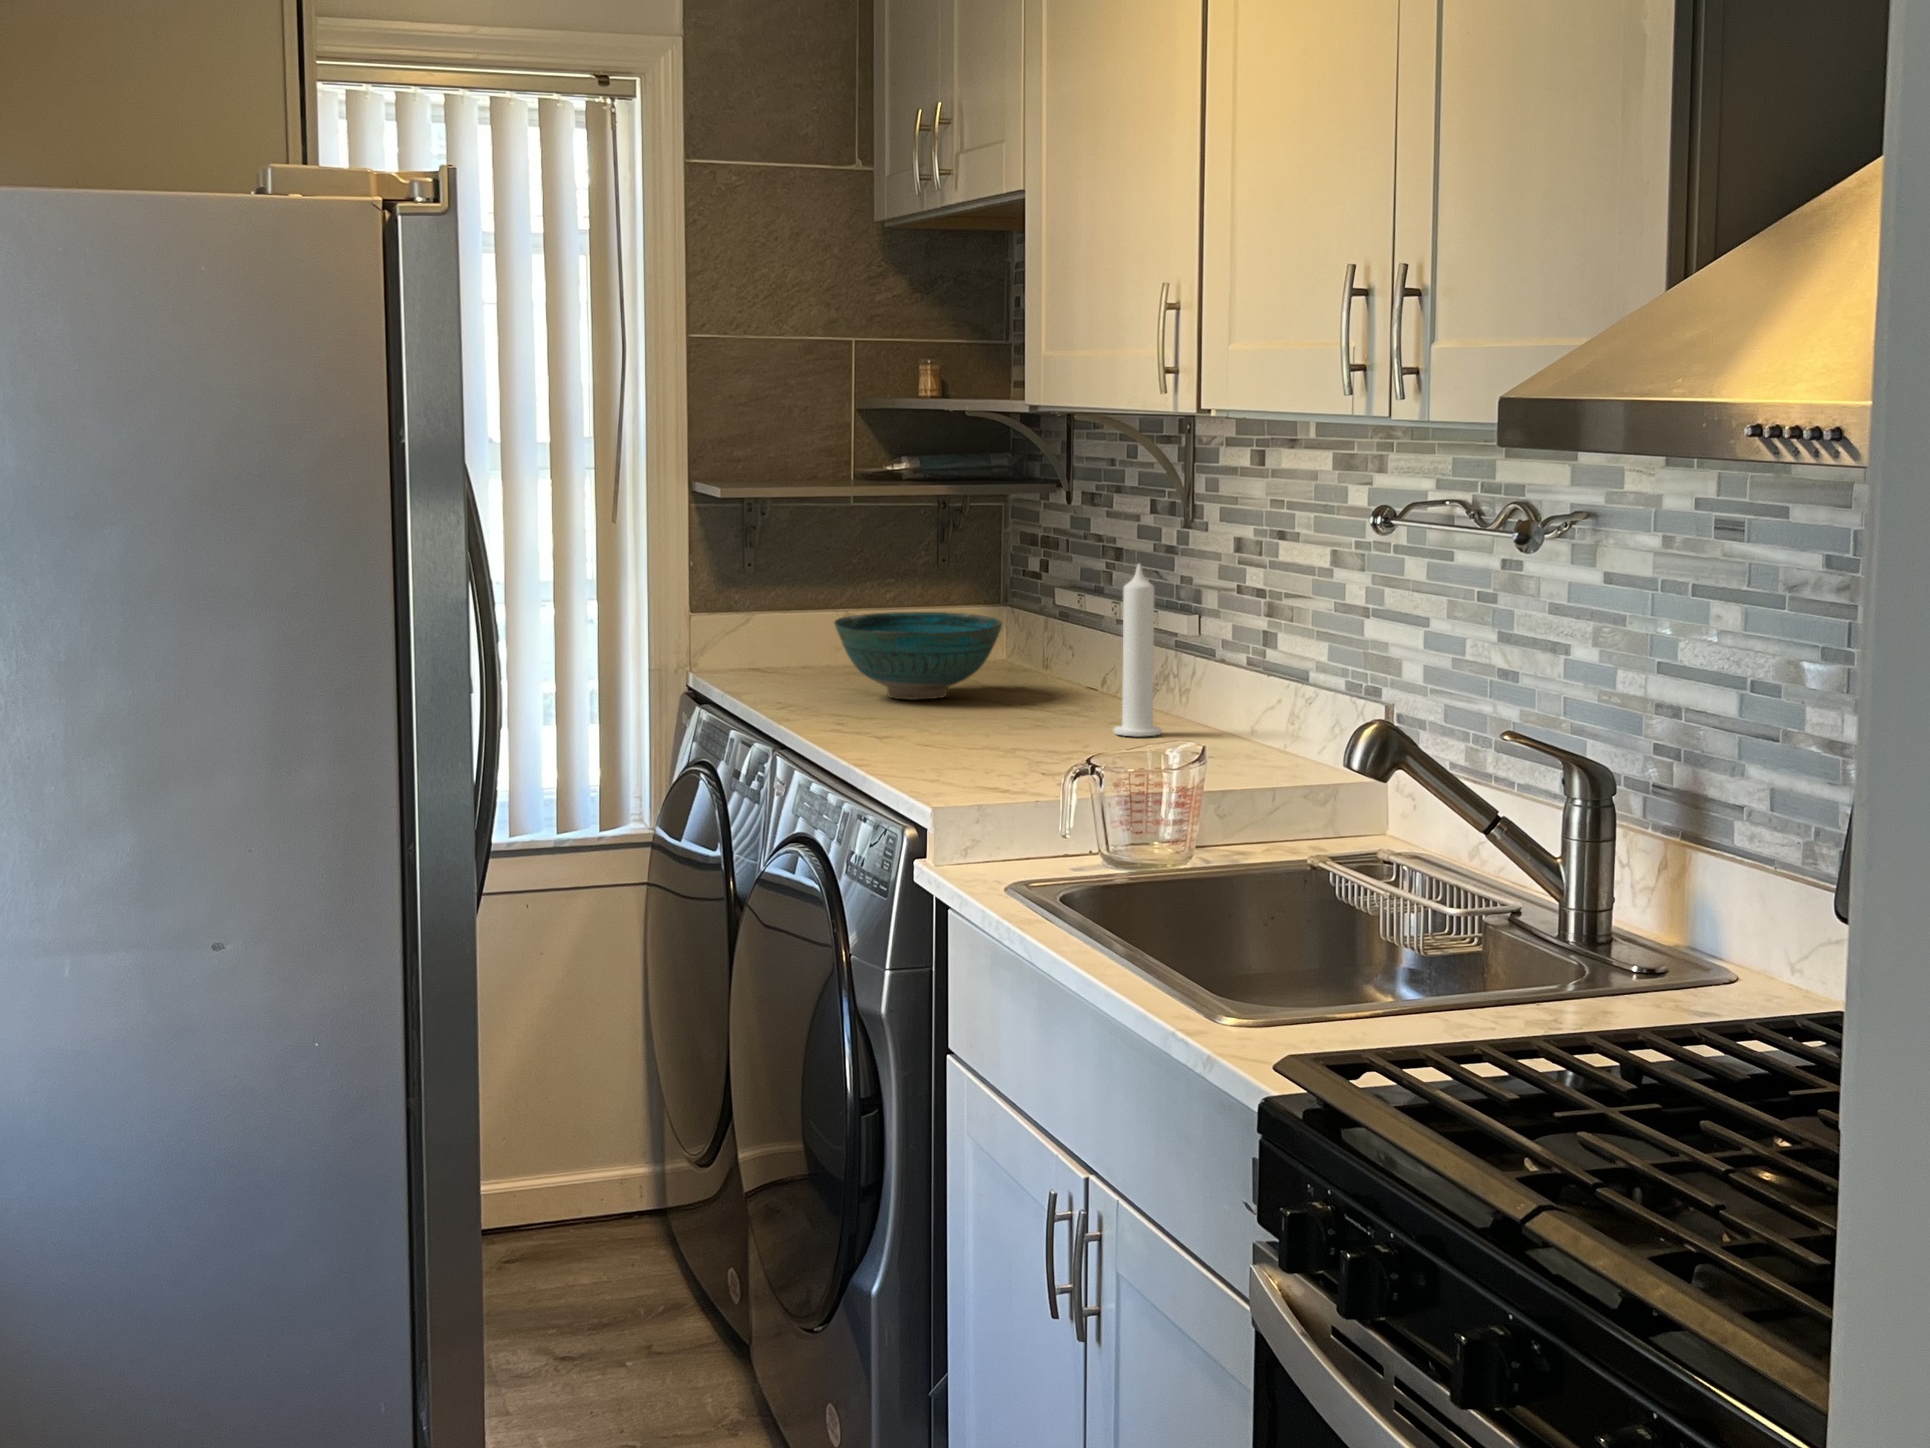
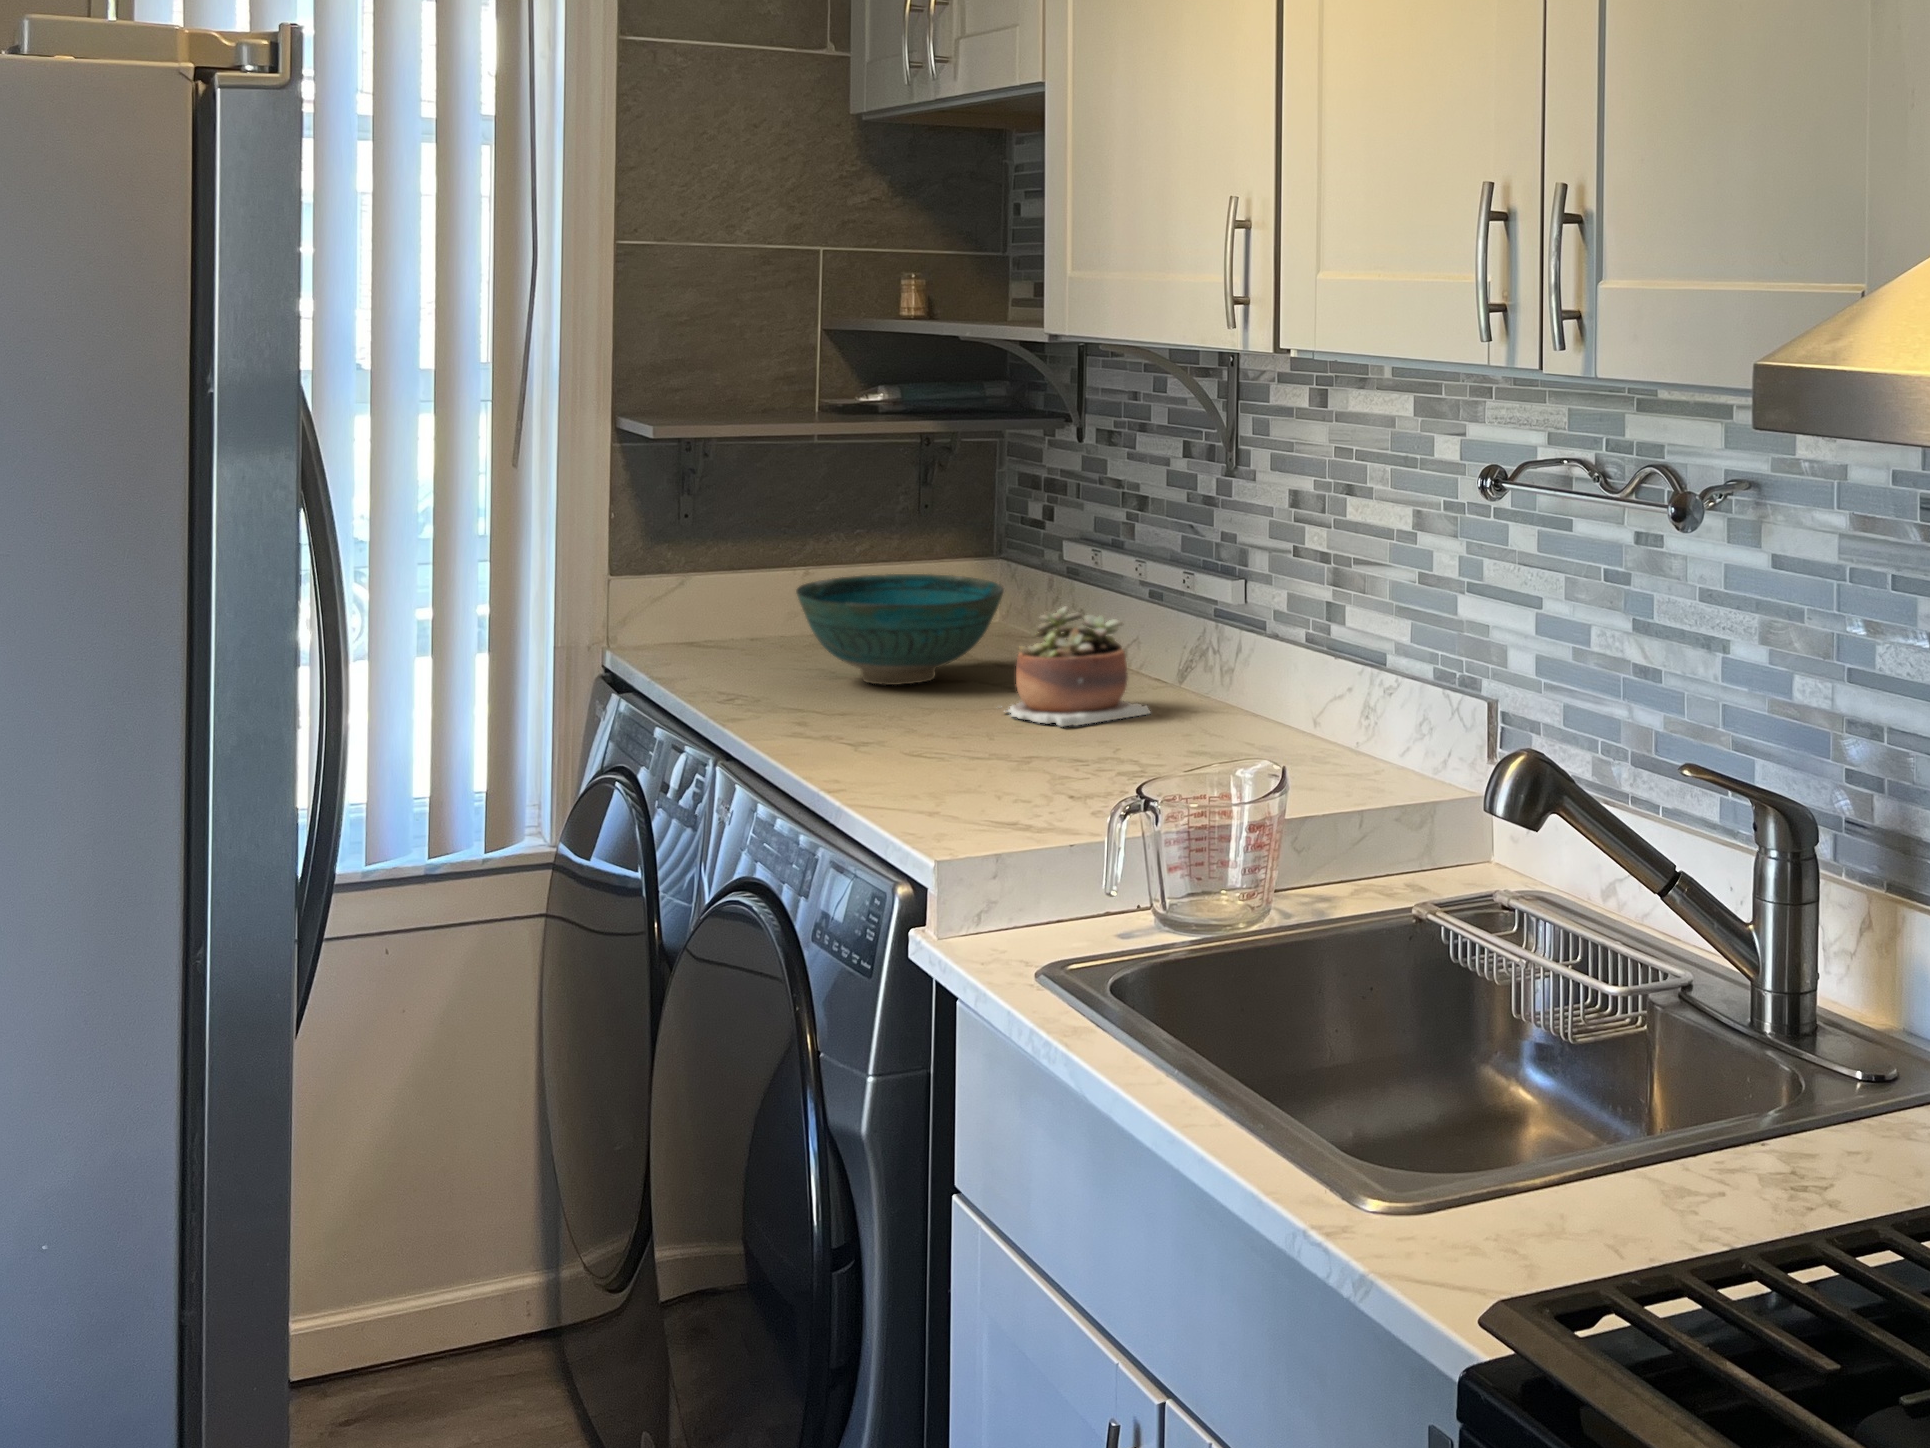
candle: present [1114,564,1162,736] -> none [1148,525,1206,736]
succulent plant: none [993,634,1119,729] -> present [1008,606,1150,726]

